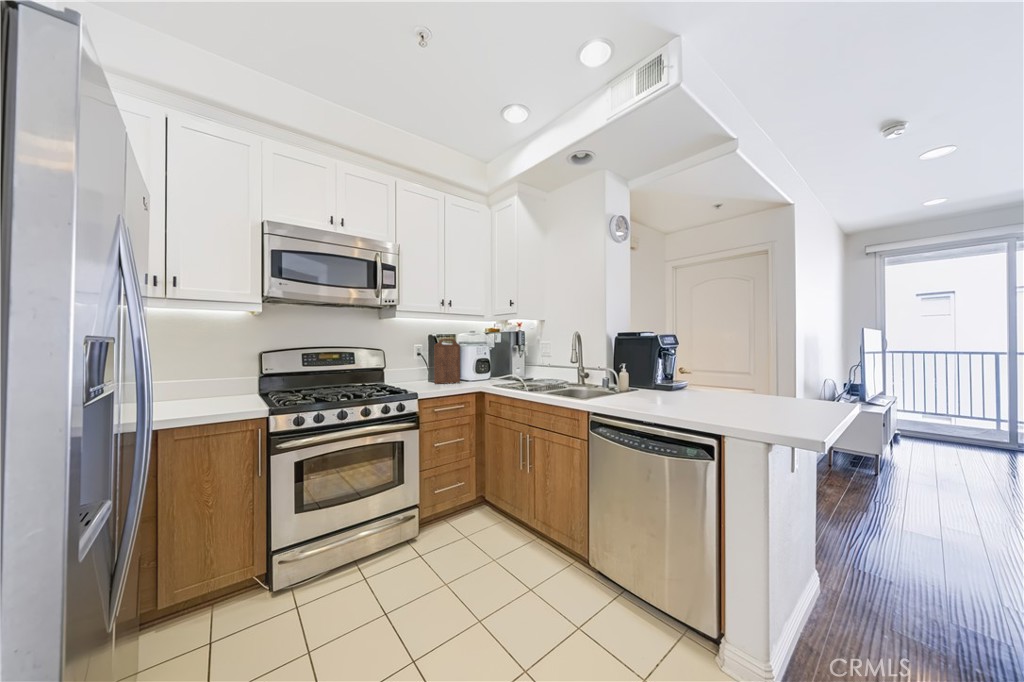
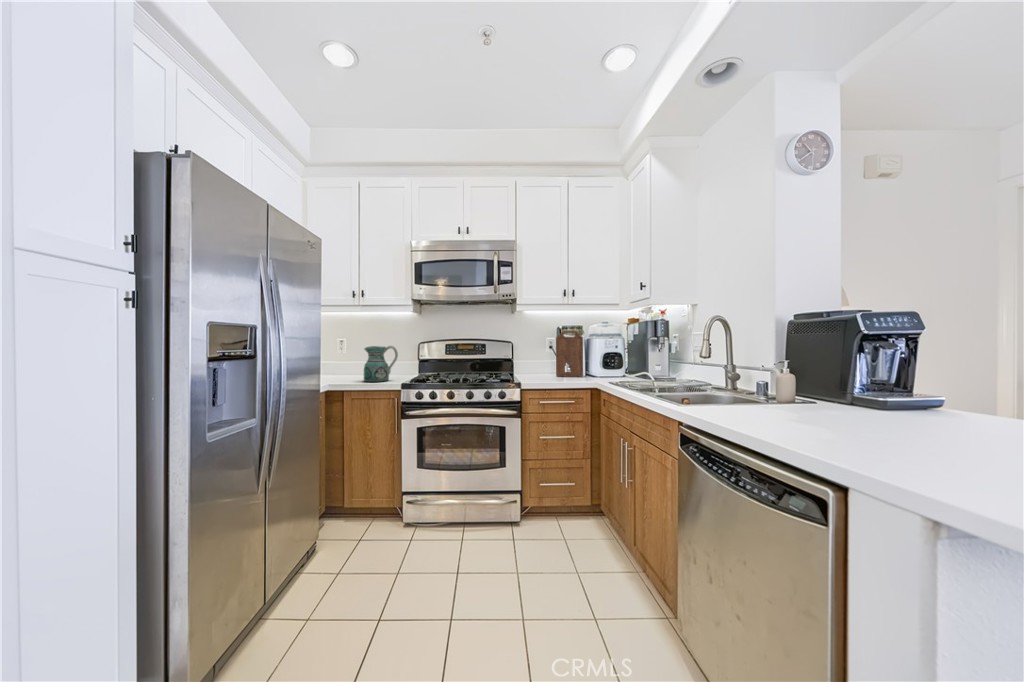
ceramic pitcher: none [189,356,247,407] -> present [364,346,398,382]

